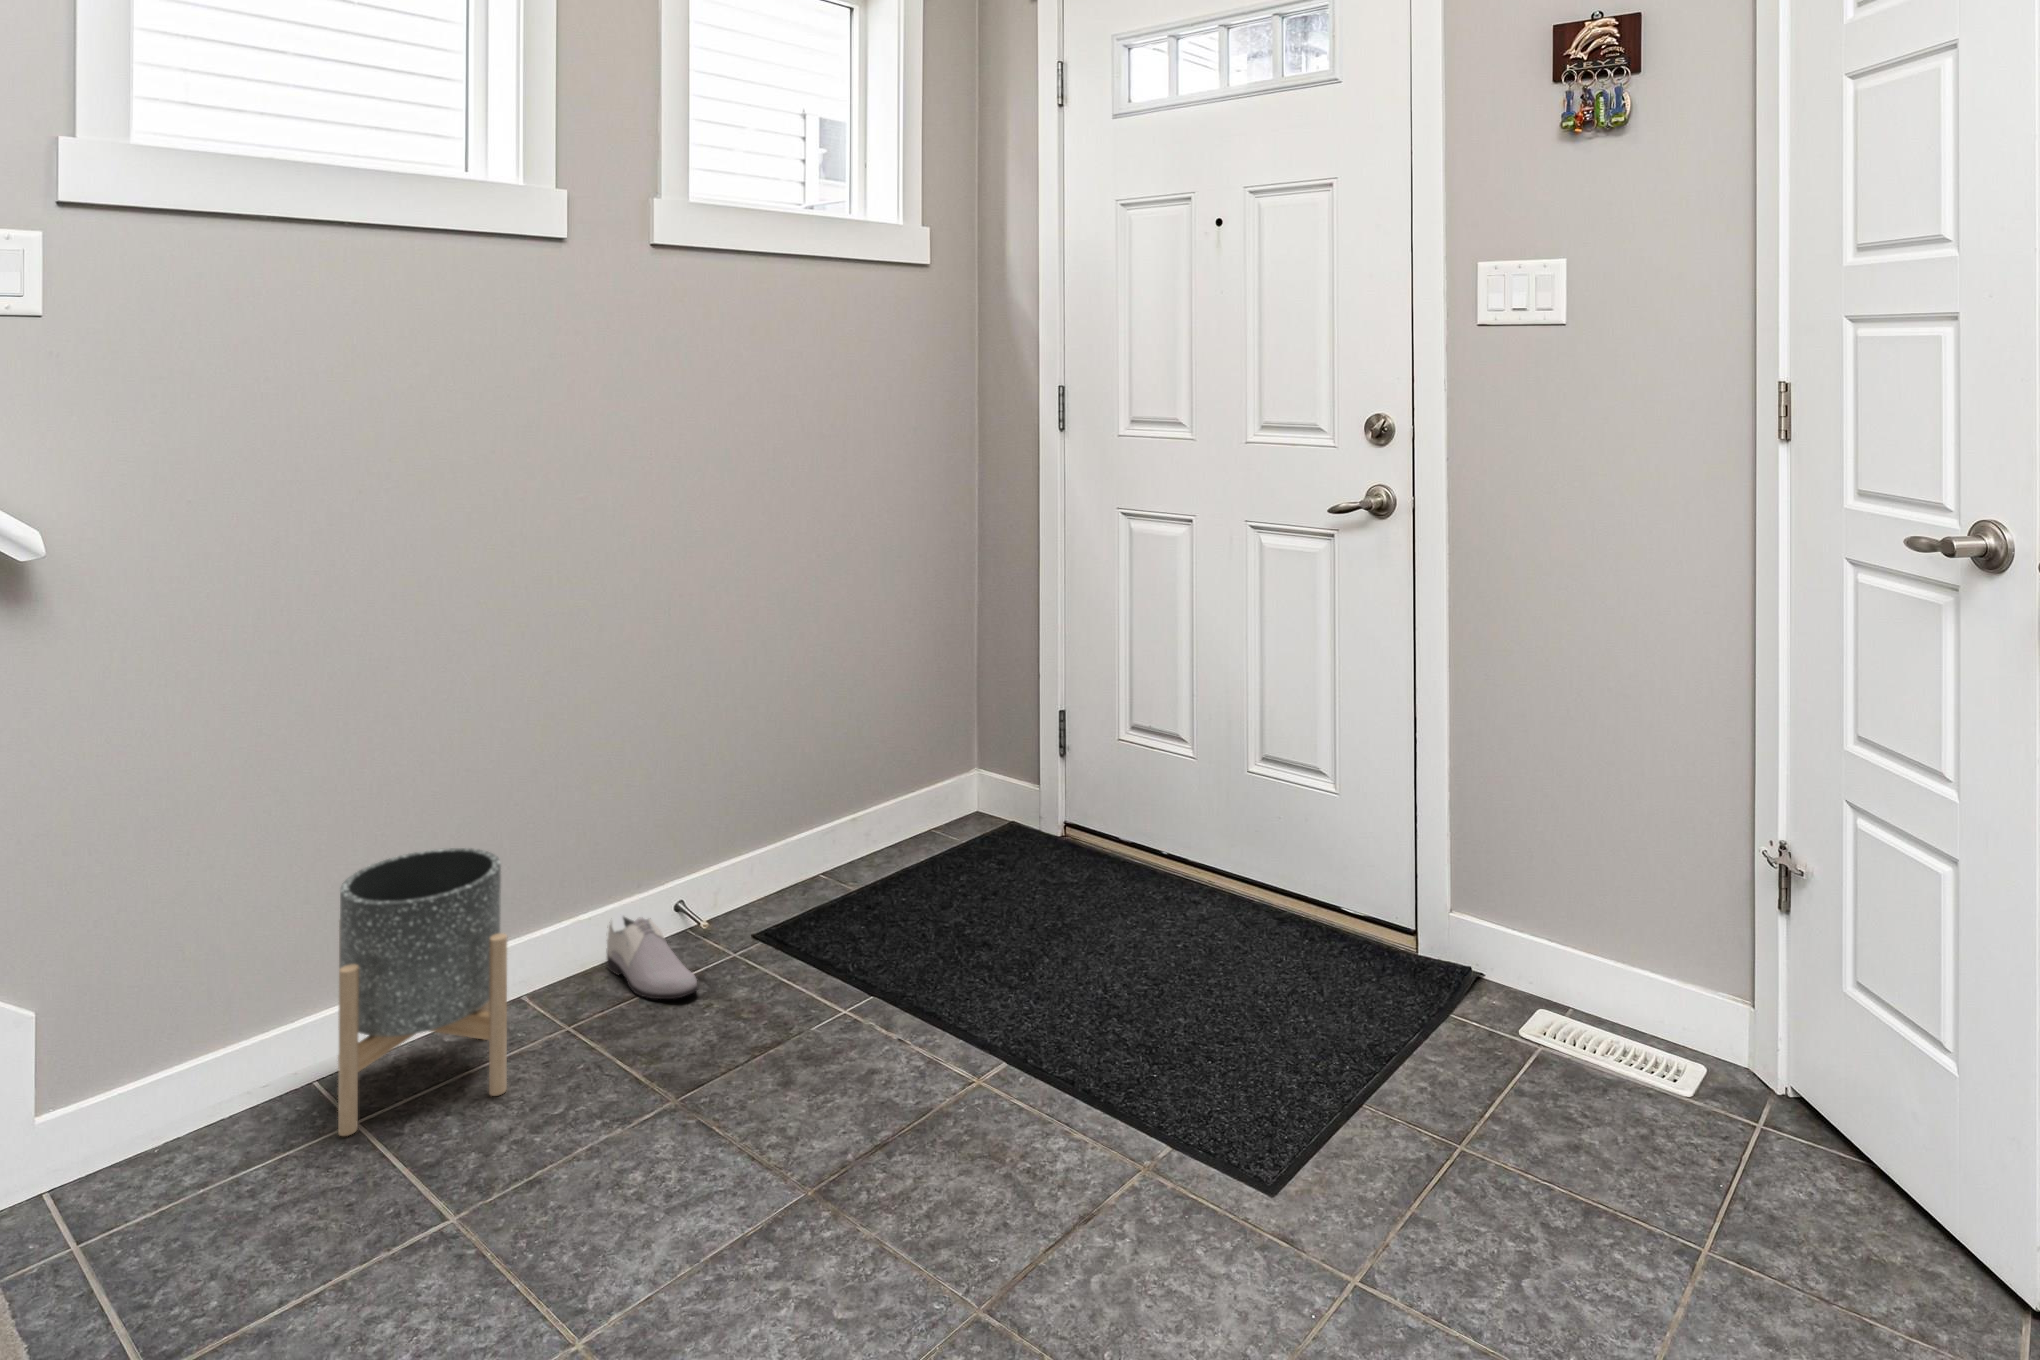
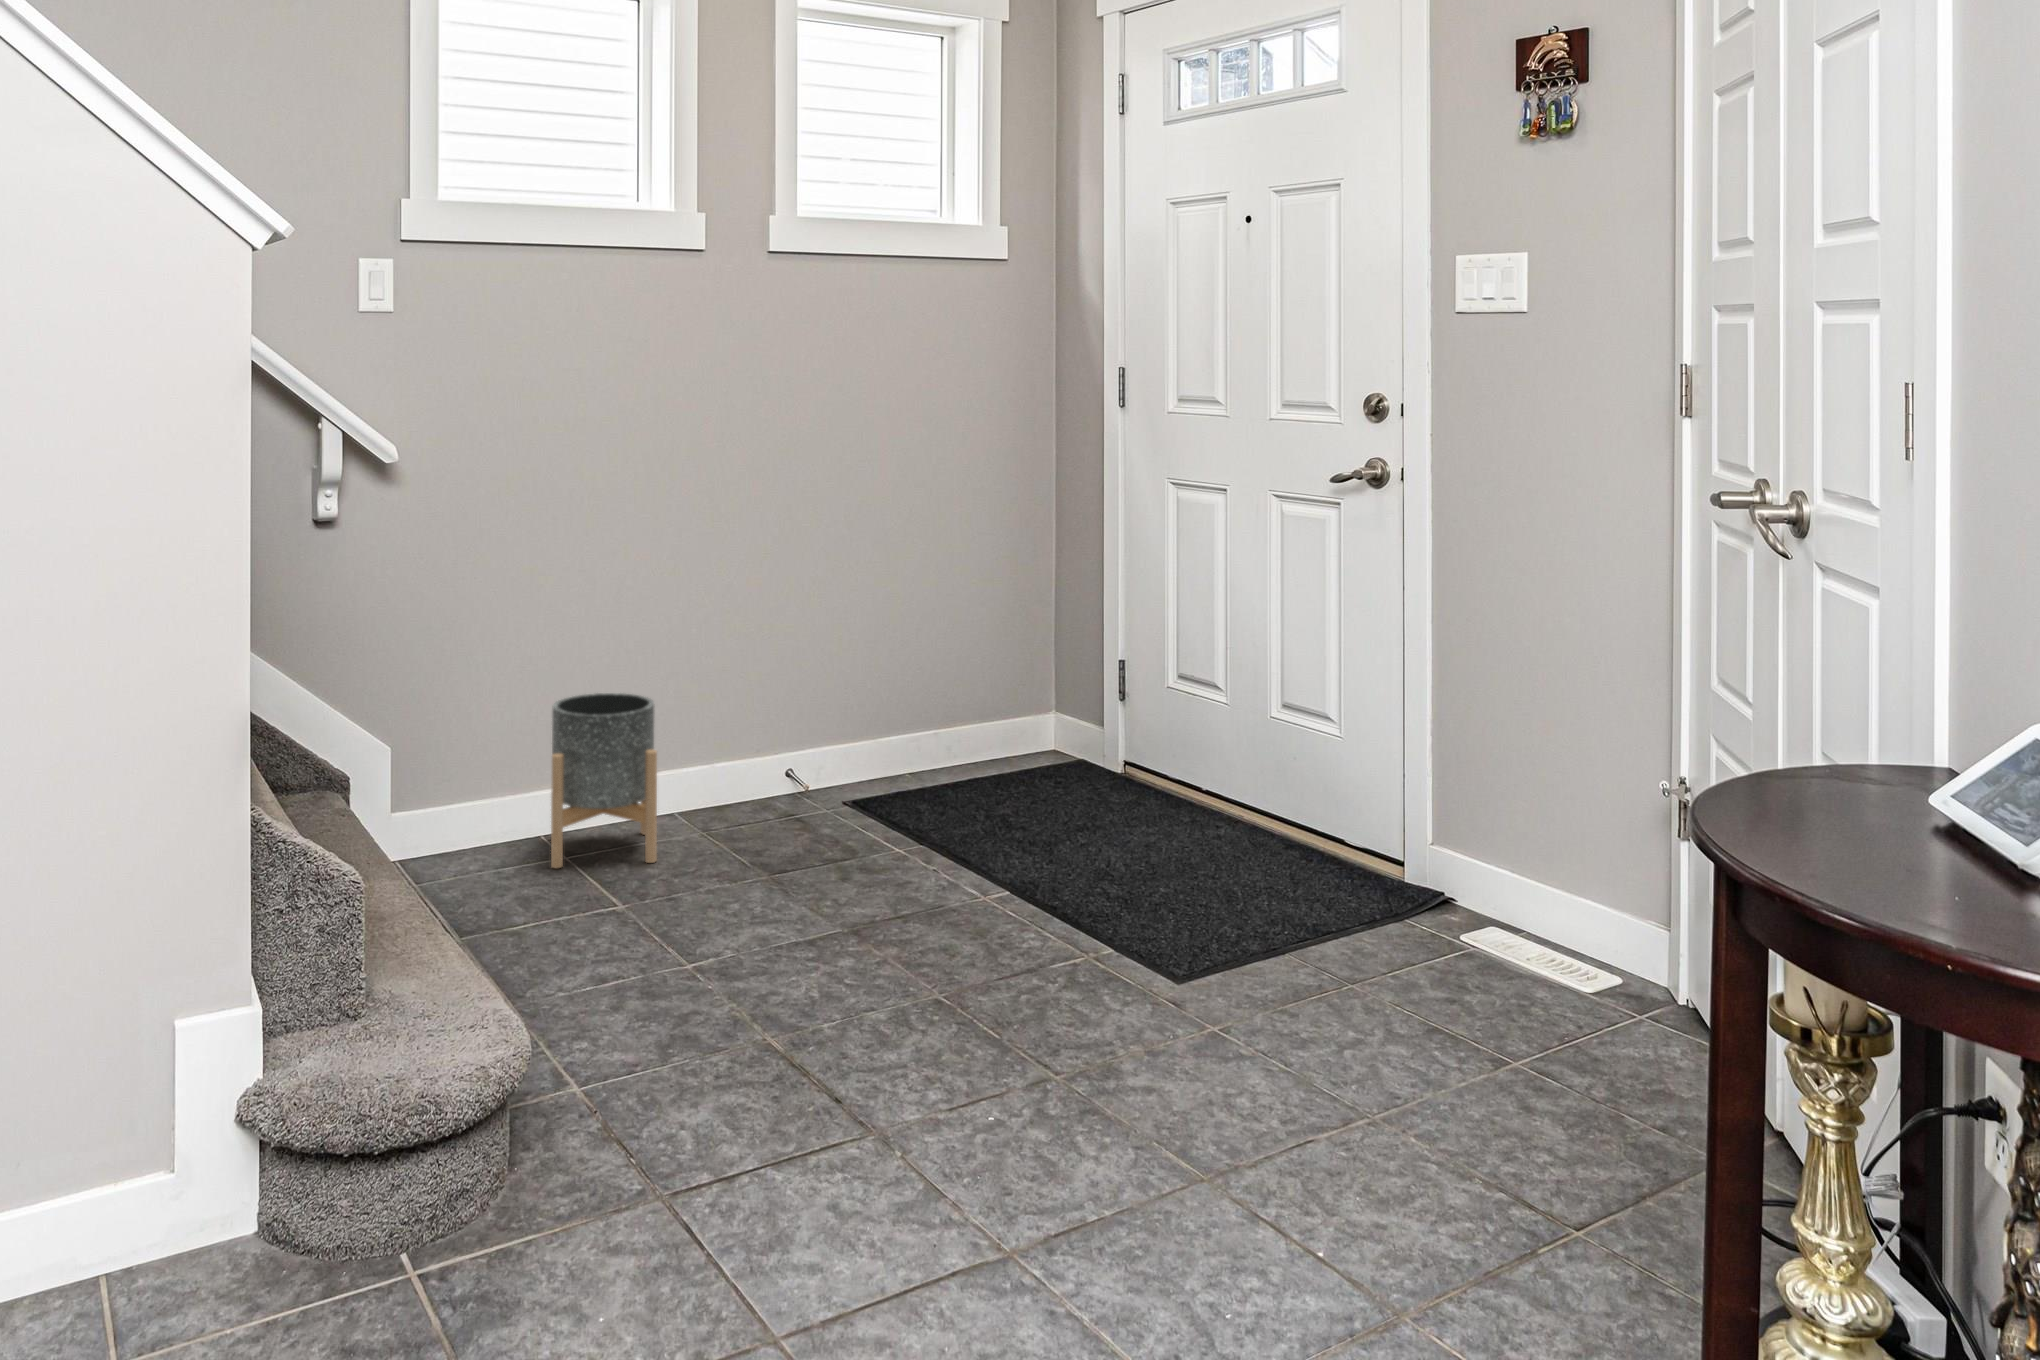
shoe: present [607,917,698,999] -> none [733,771,795,830]

